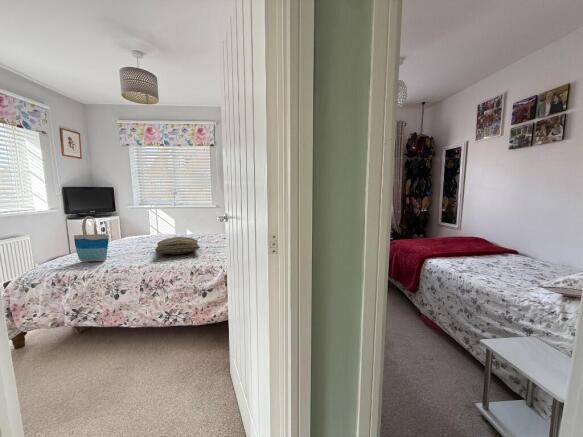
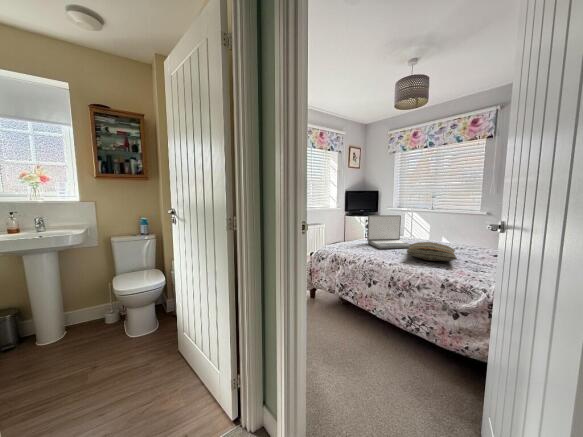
laptop: none [104,214,162,253] -> present [367,215,411,249]
tote bag: present [74,216,109,262] -> none [346,213,369,252]

